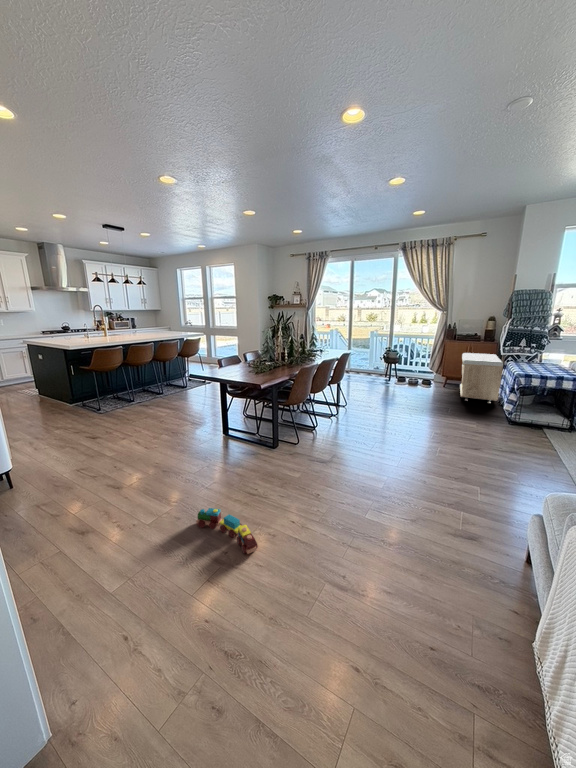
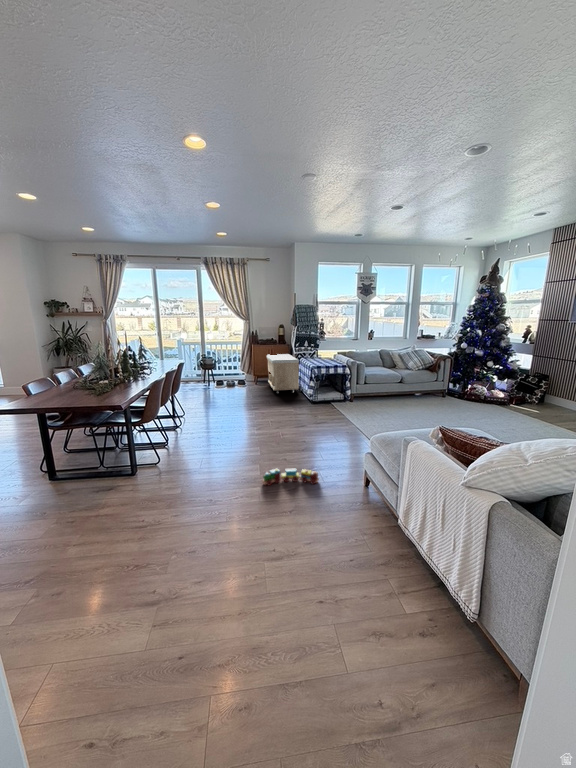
toy train: present [196,508,258,554] -> present [262,469,319,486]

